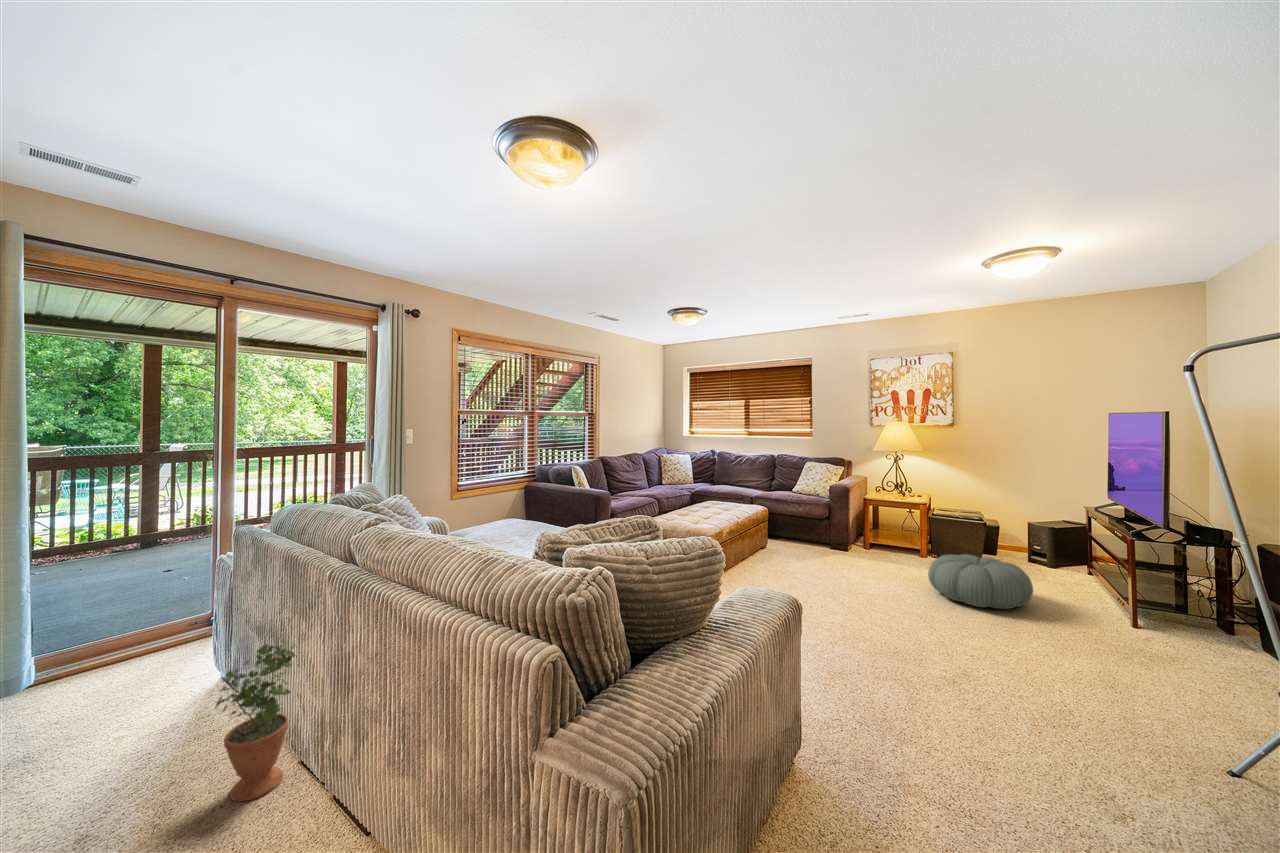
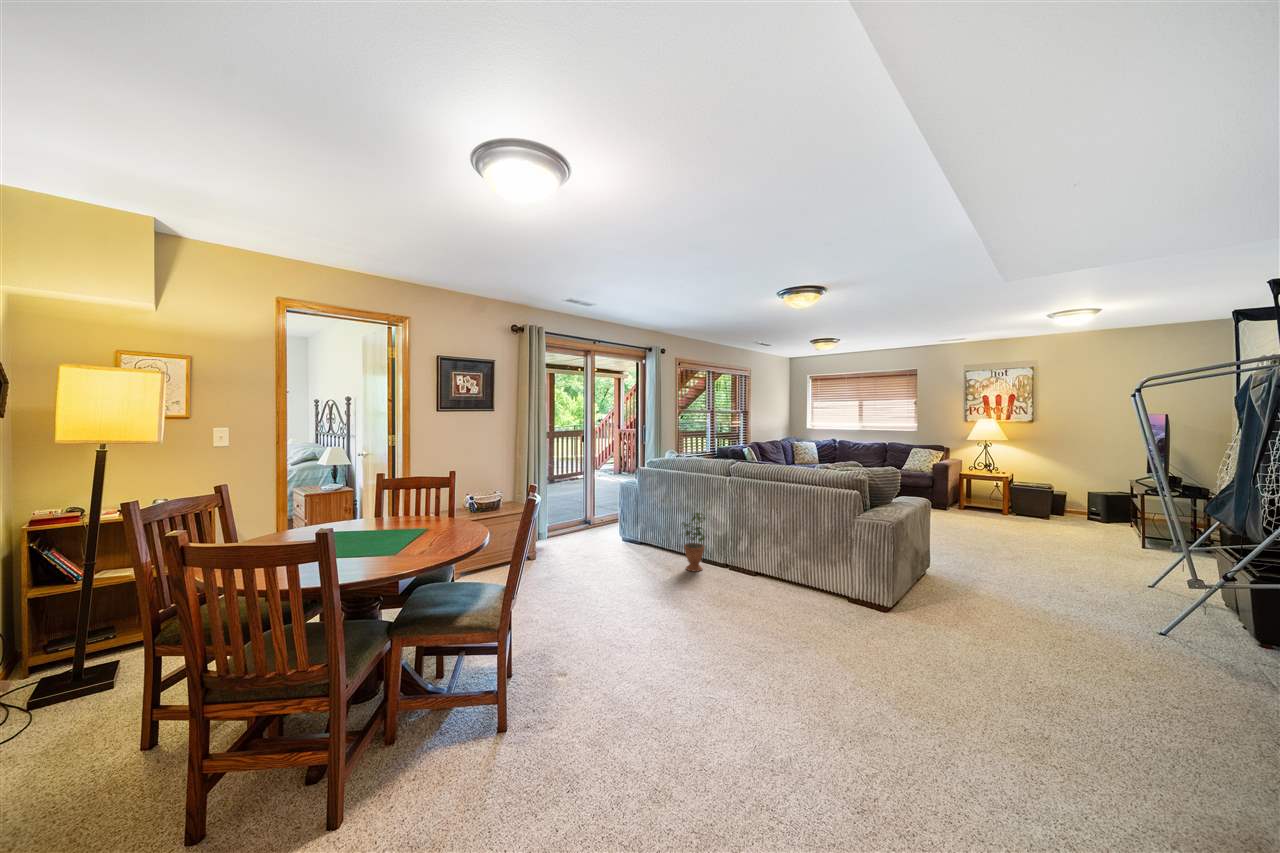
pouf: present [928,554,1033,609] -> none [1006,508,1078,539]

